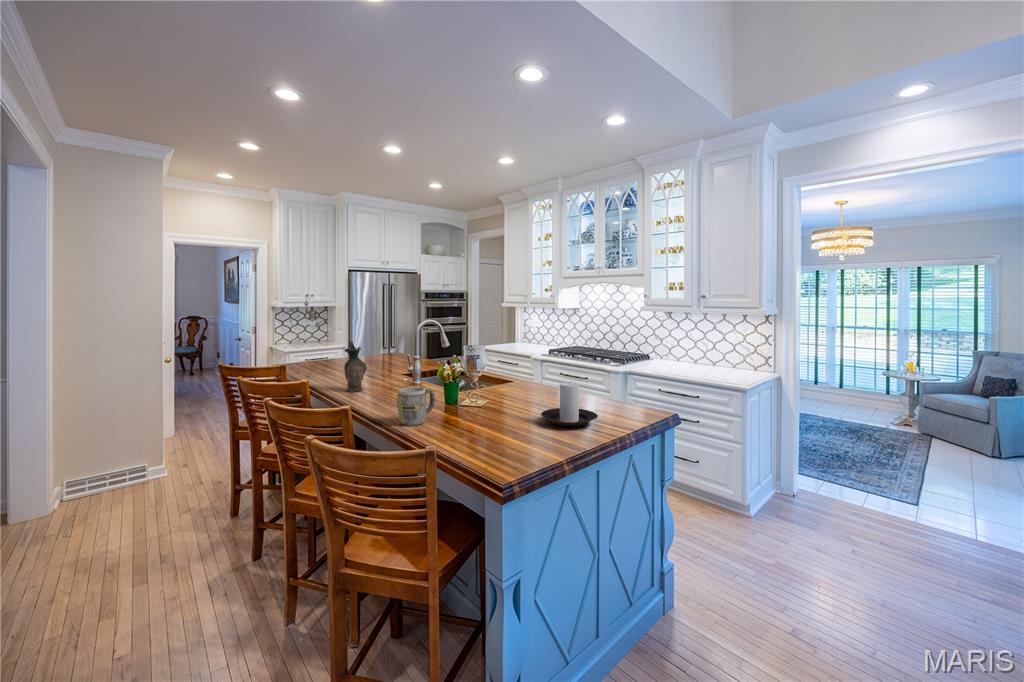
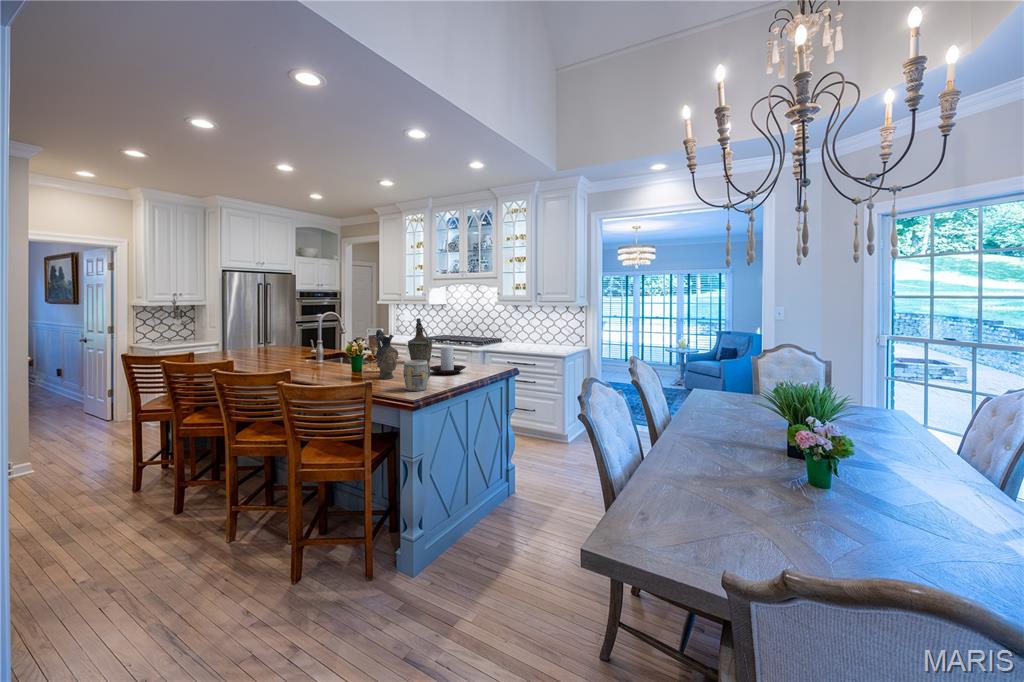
bottle: none [521,335,553,396] -> present [408,318,432,362]
ceramic pitcher: present [344,341,367,392] -> present [376,329,398,379]
mug: present [397,387,435,426] -> present [403,360,430,391]

